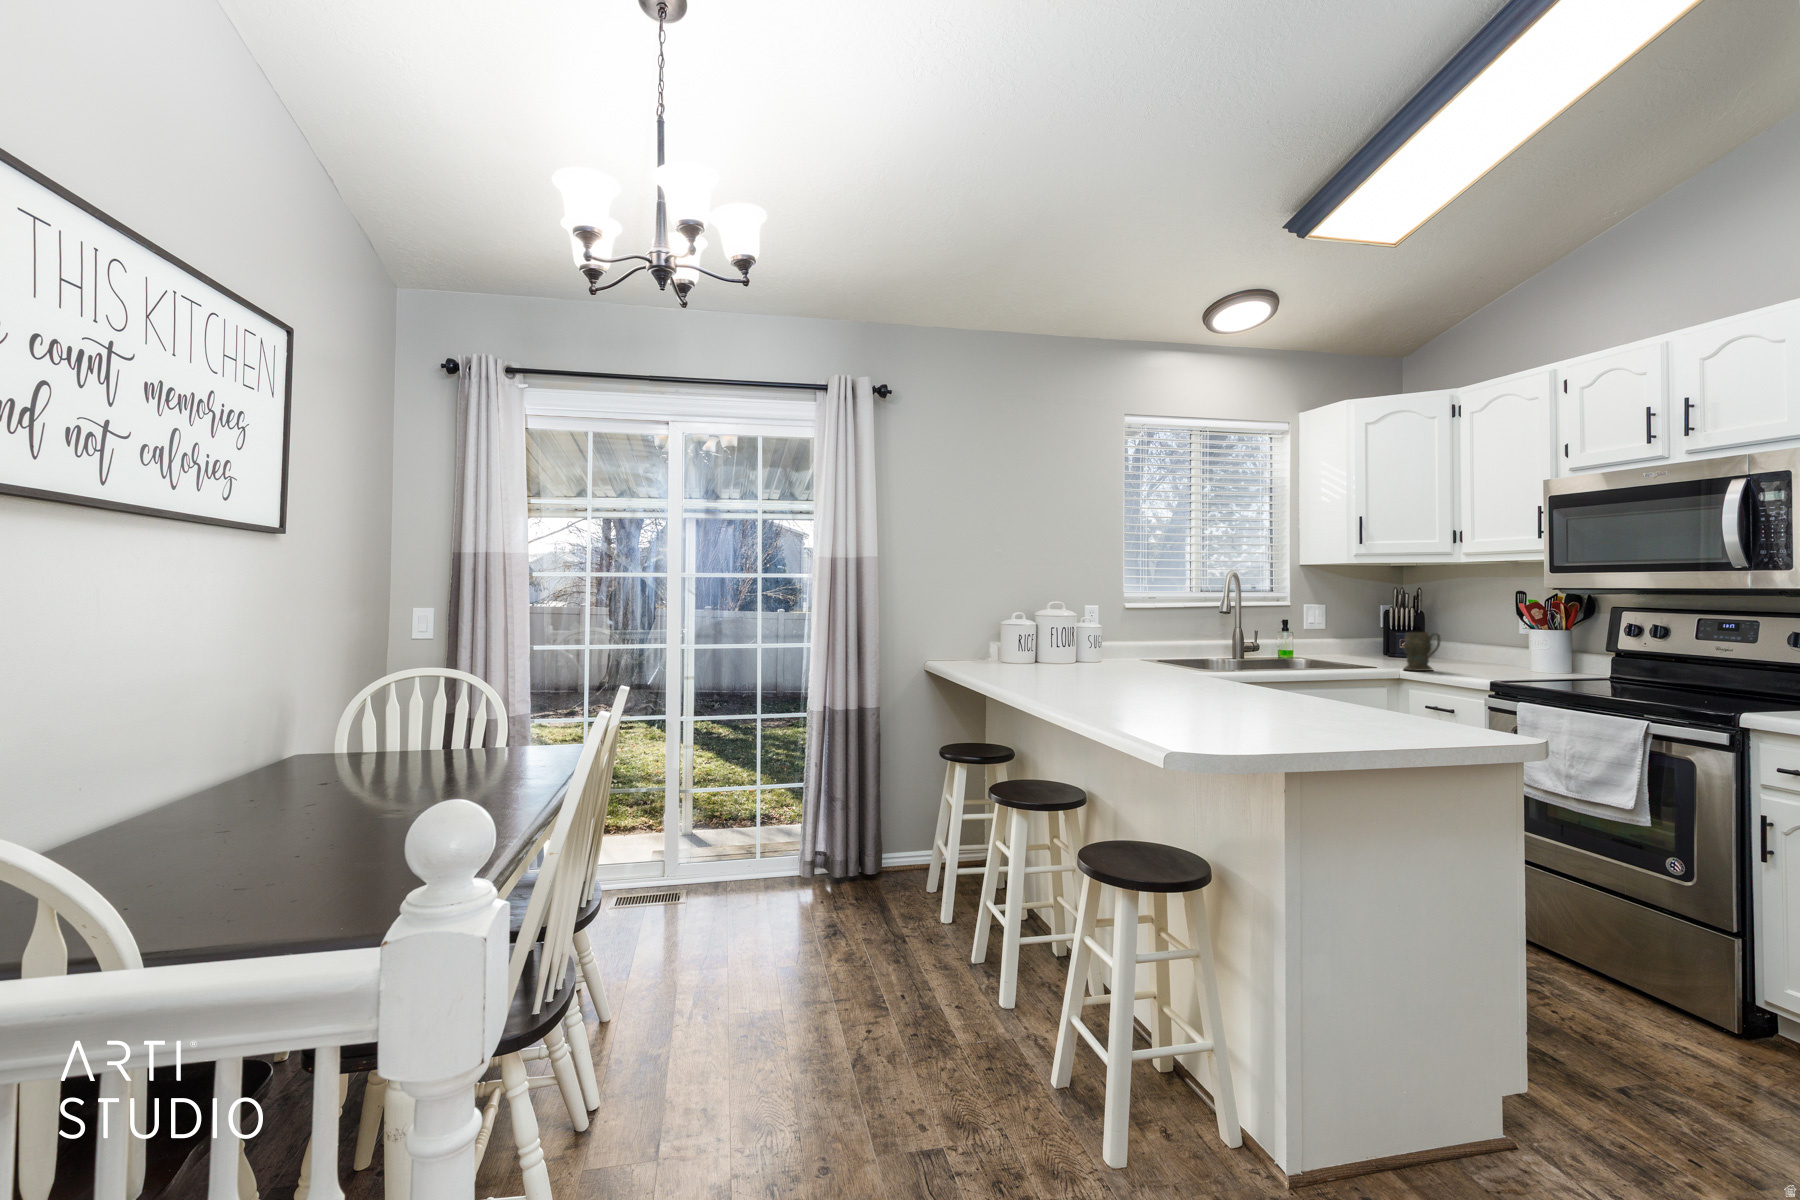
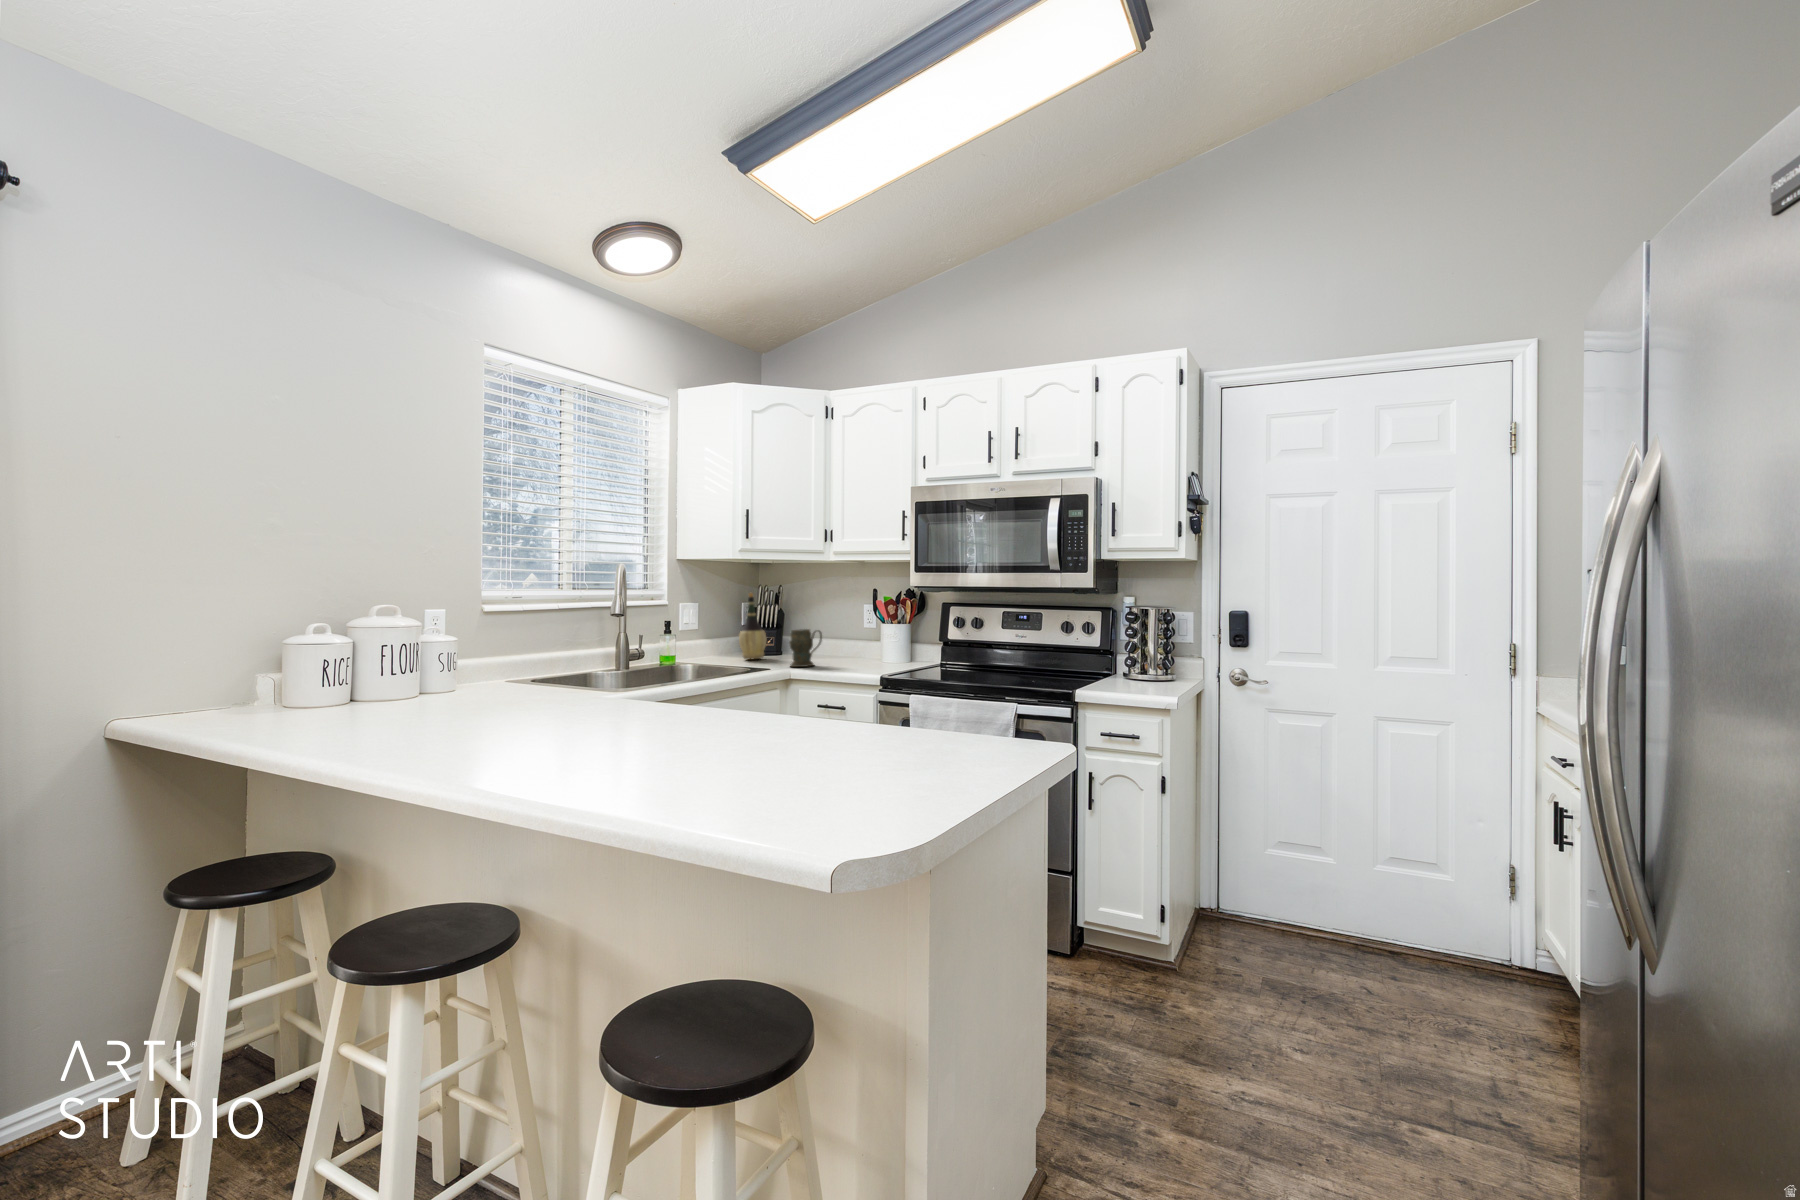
wine bottle: none [1358,594,1389,662] -> present [739,593,766,659]

